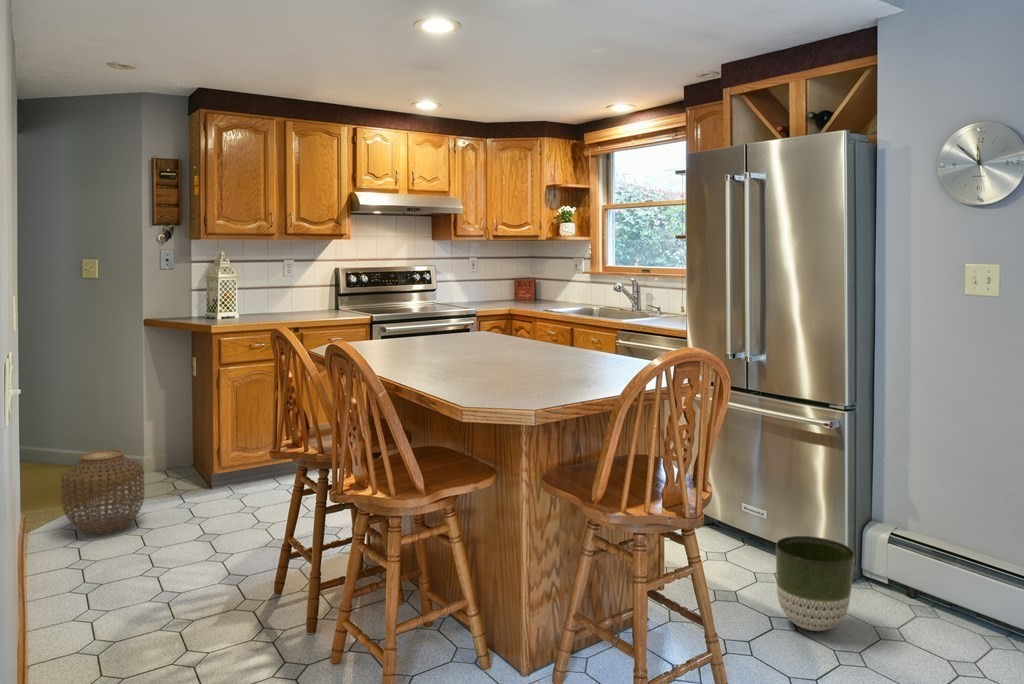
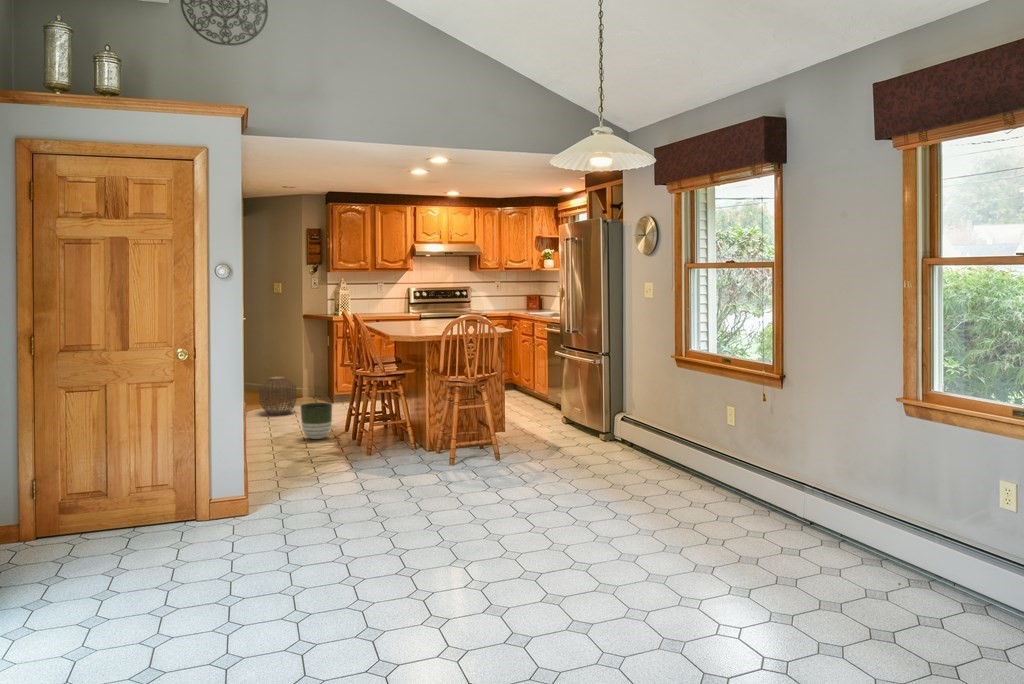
planter: present [776,536,855,631] -> present [301,403,332,439]

